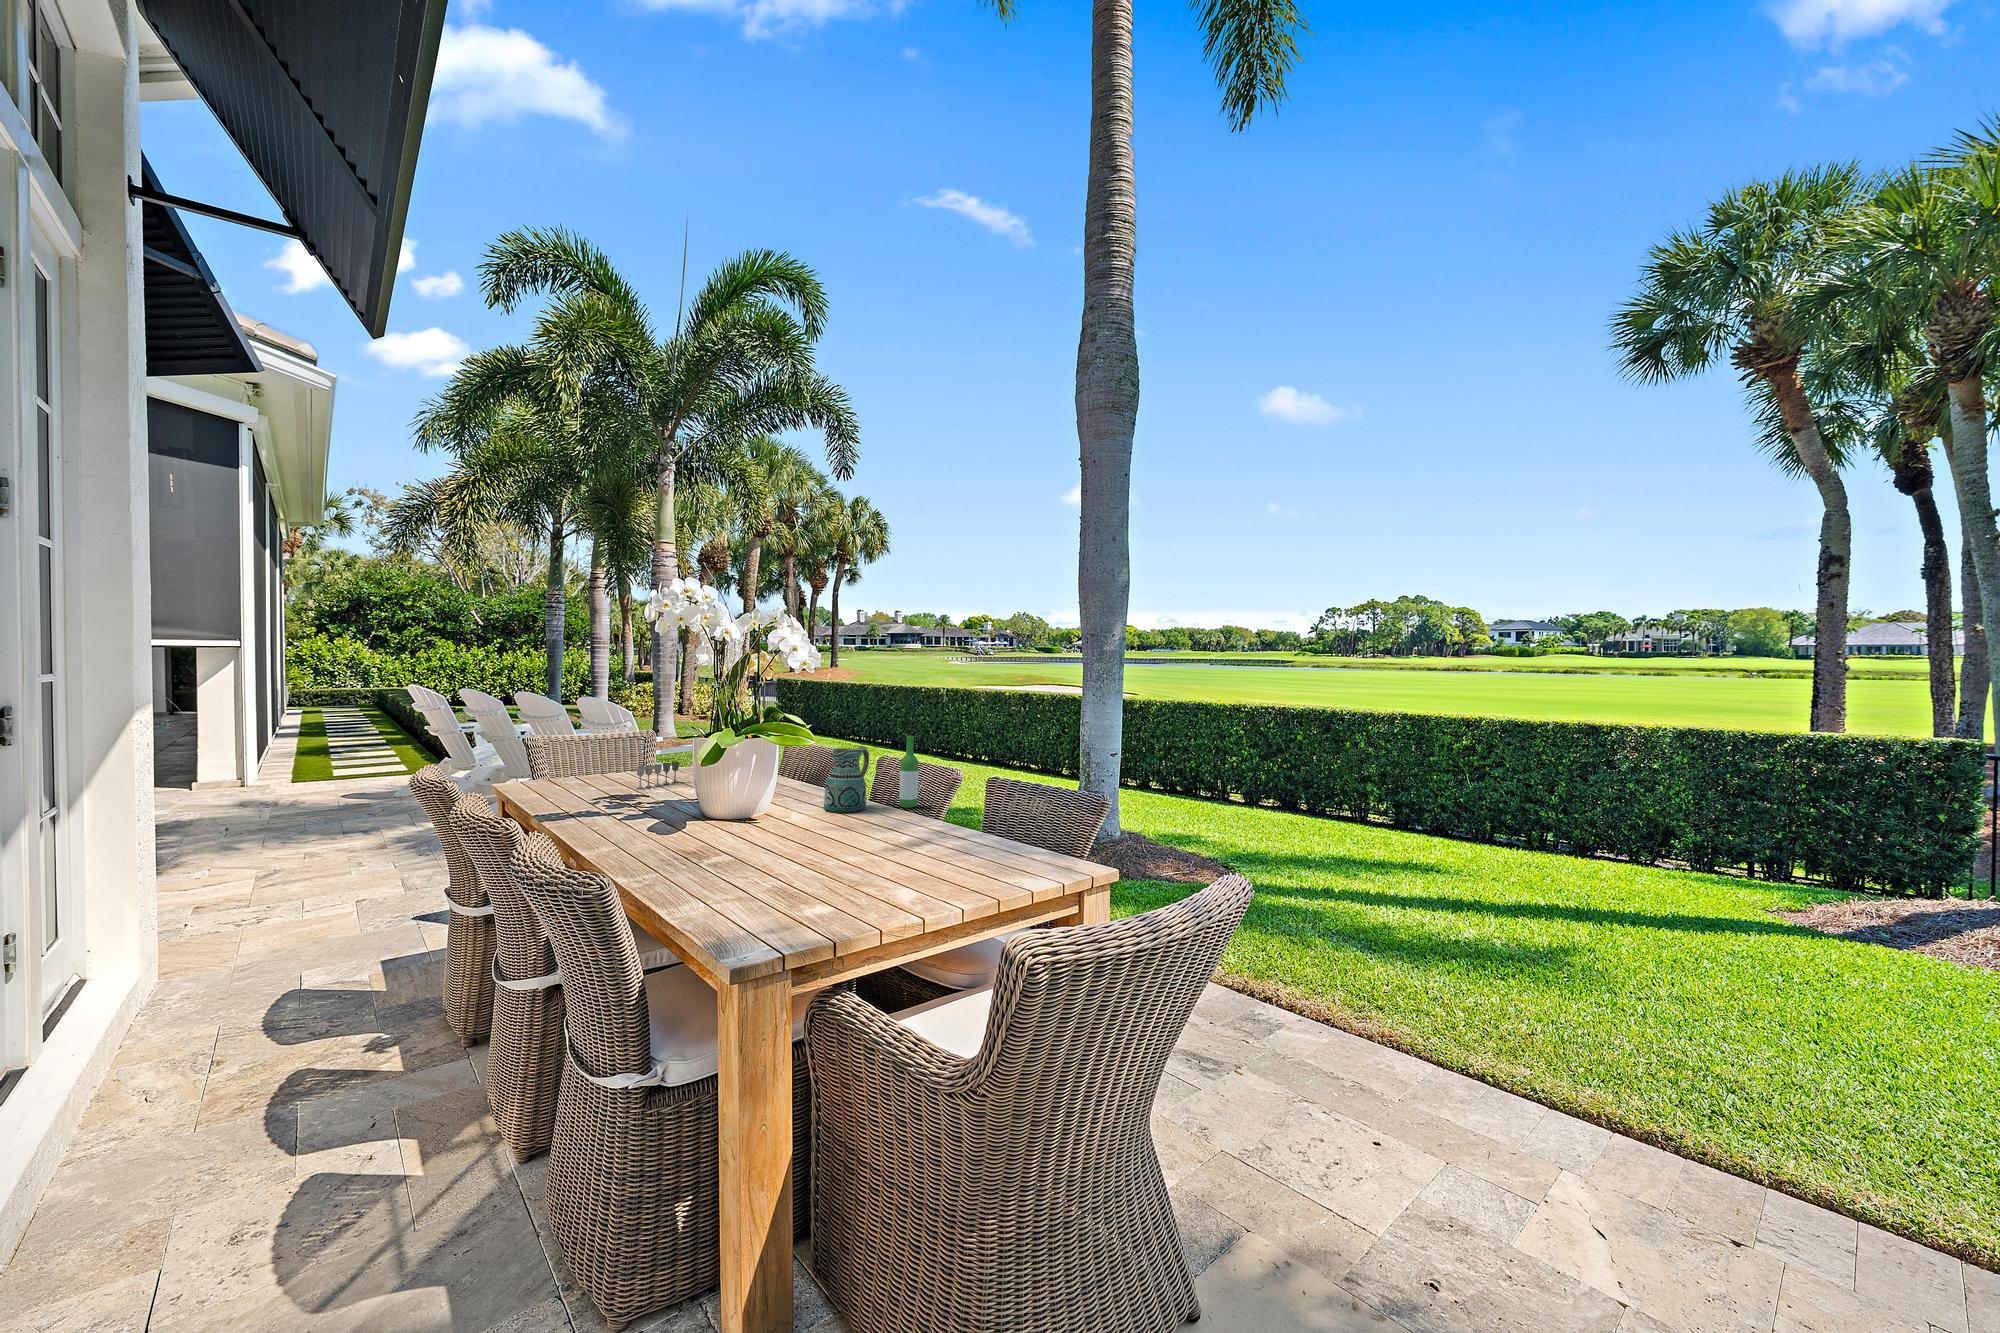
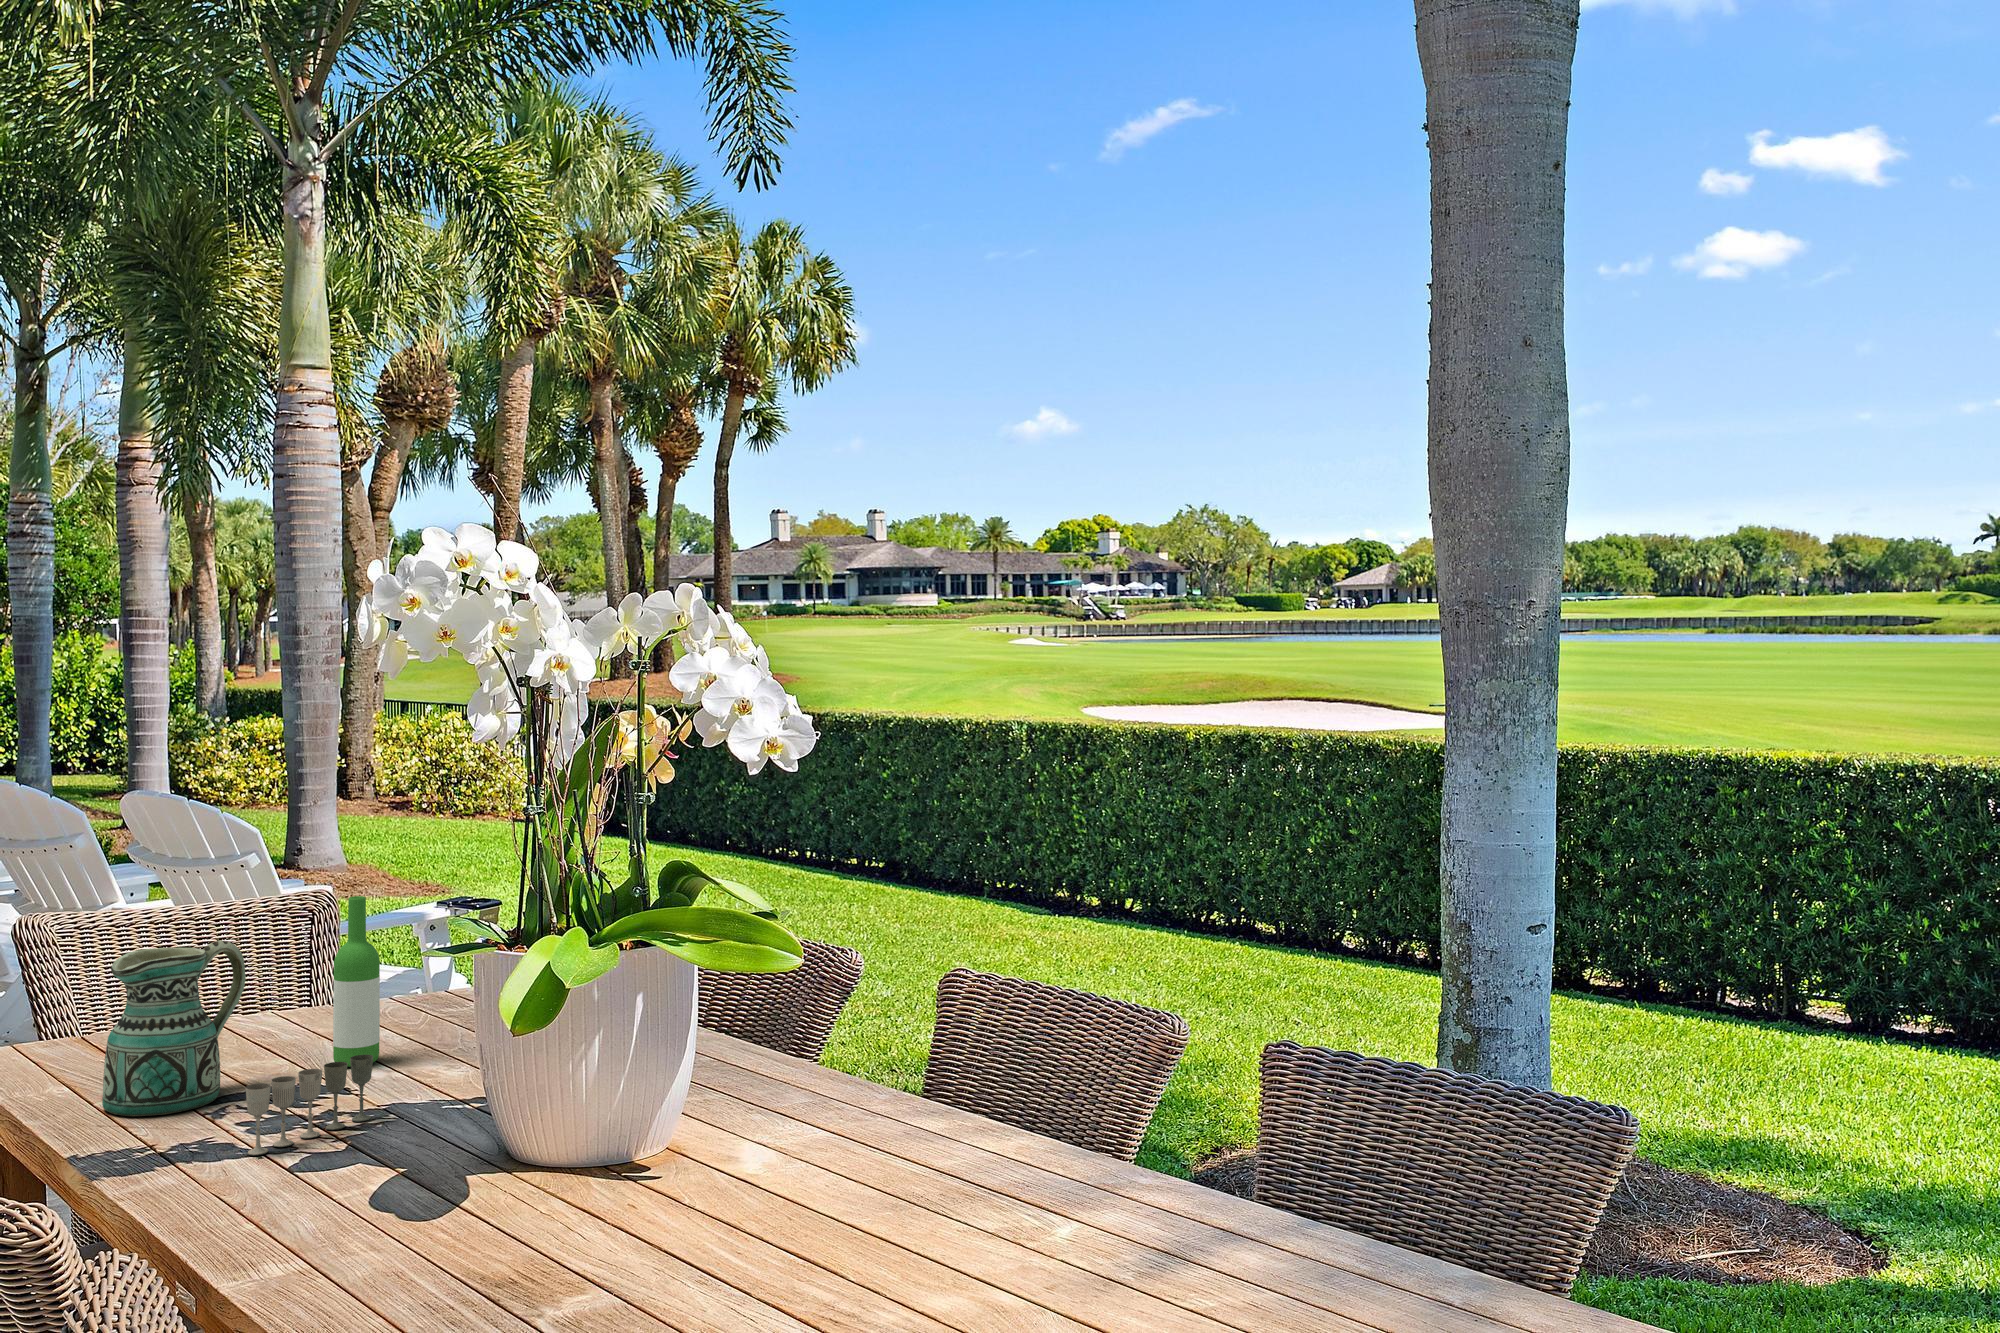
wine bottle: present [899,736,918,808] -> present [333,896,380,1067]
ceramic pitcher: present [824,746,869,813] -> present [102,940,246,1116]

